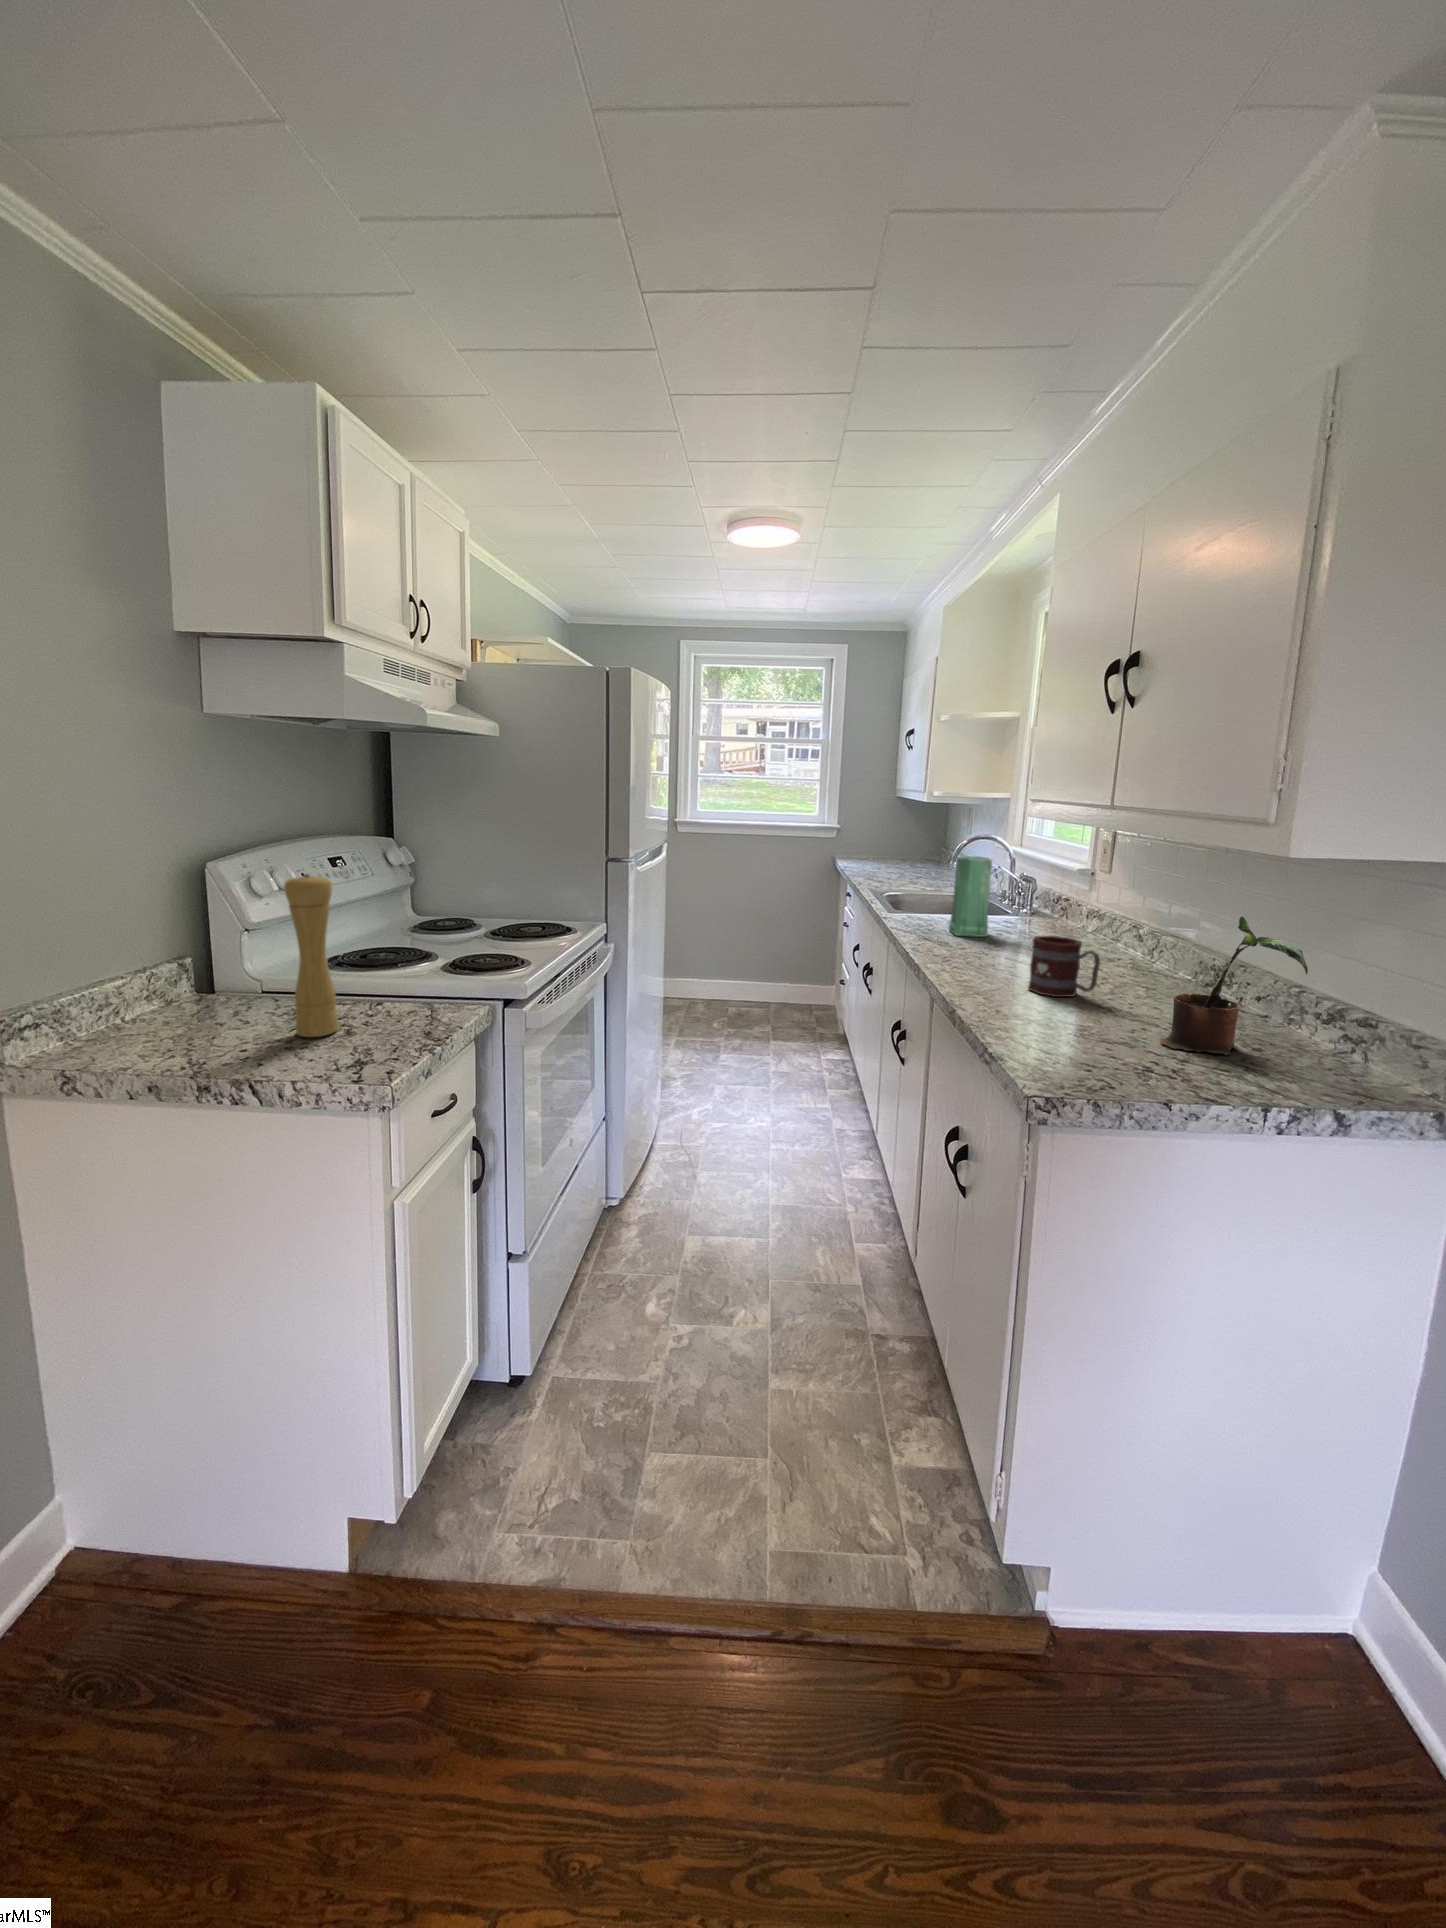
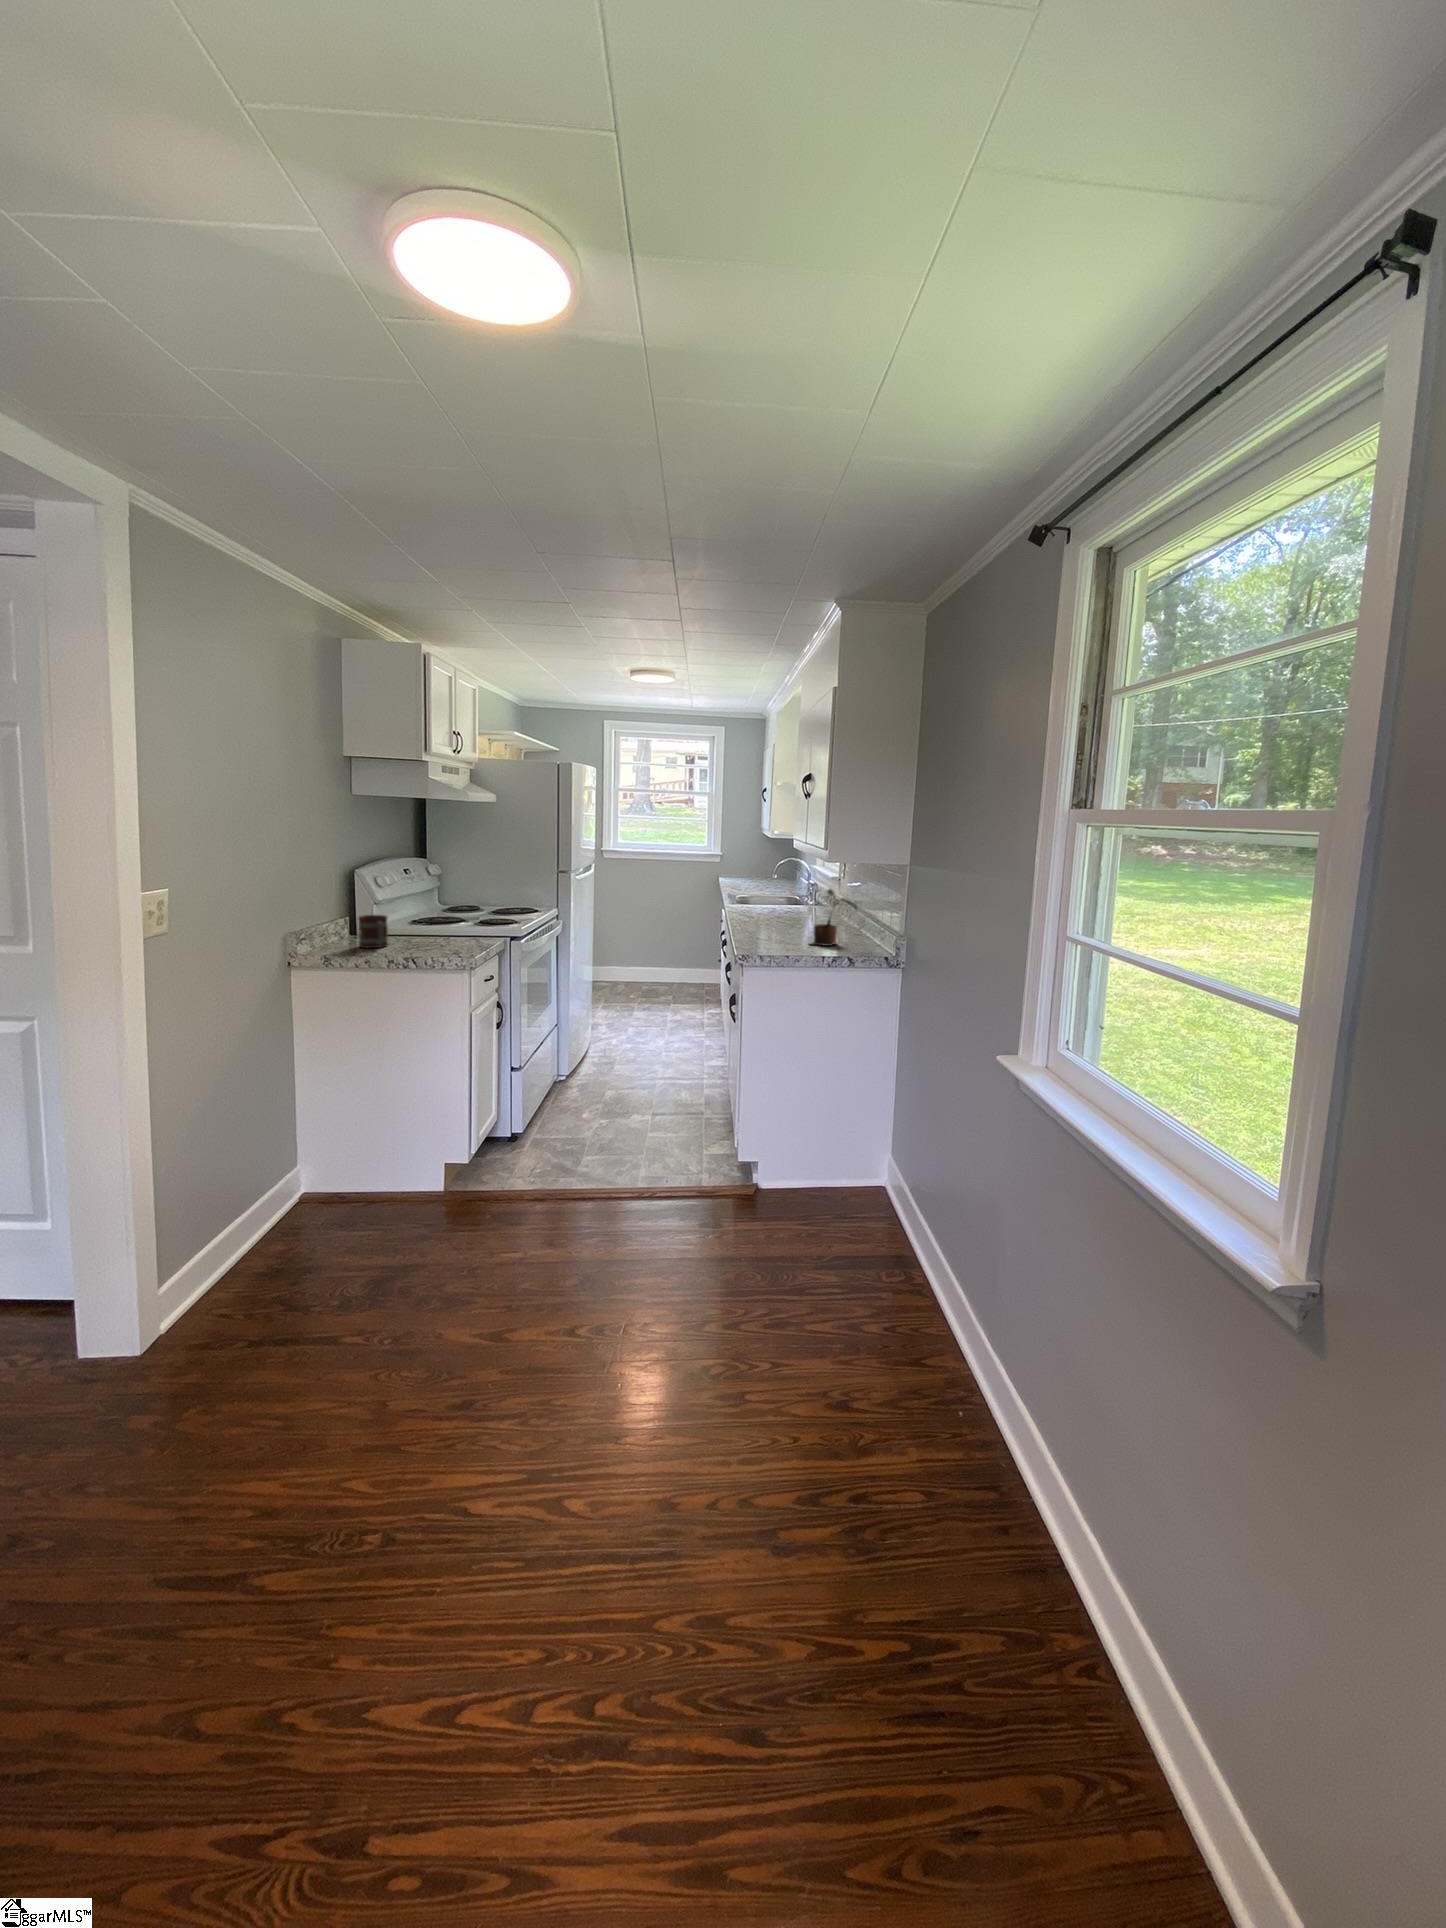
vase: present [949,856,992,937] -> none [759,870,780,915]
pepper mill: present [284,874,339,1037] -> none [418,872,439,946]
mug: present [1028,936,1100,997] -> present [359,915,388,948]

